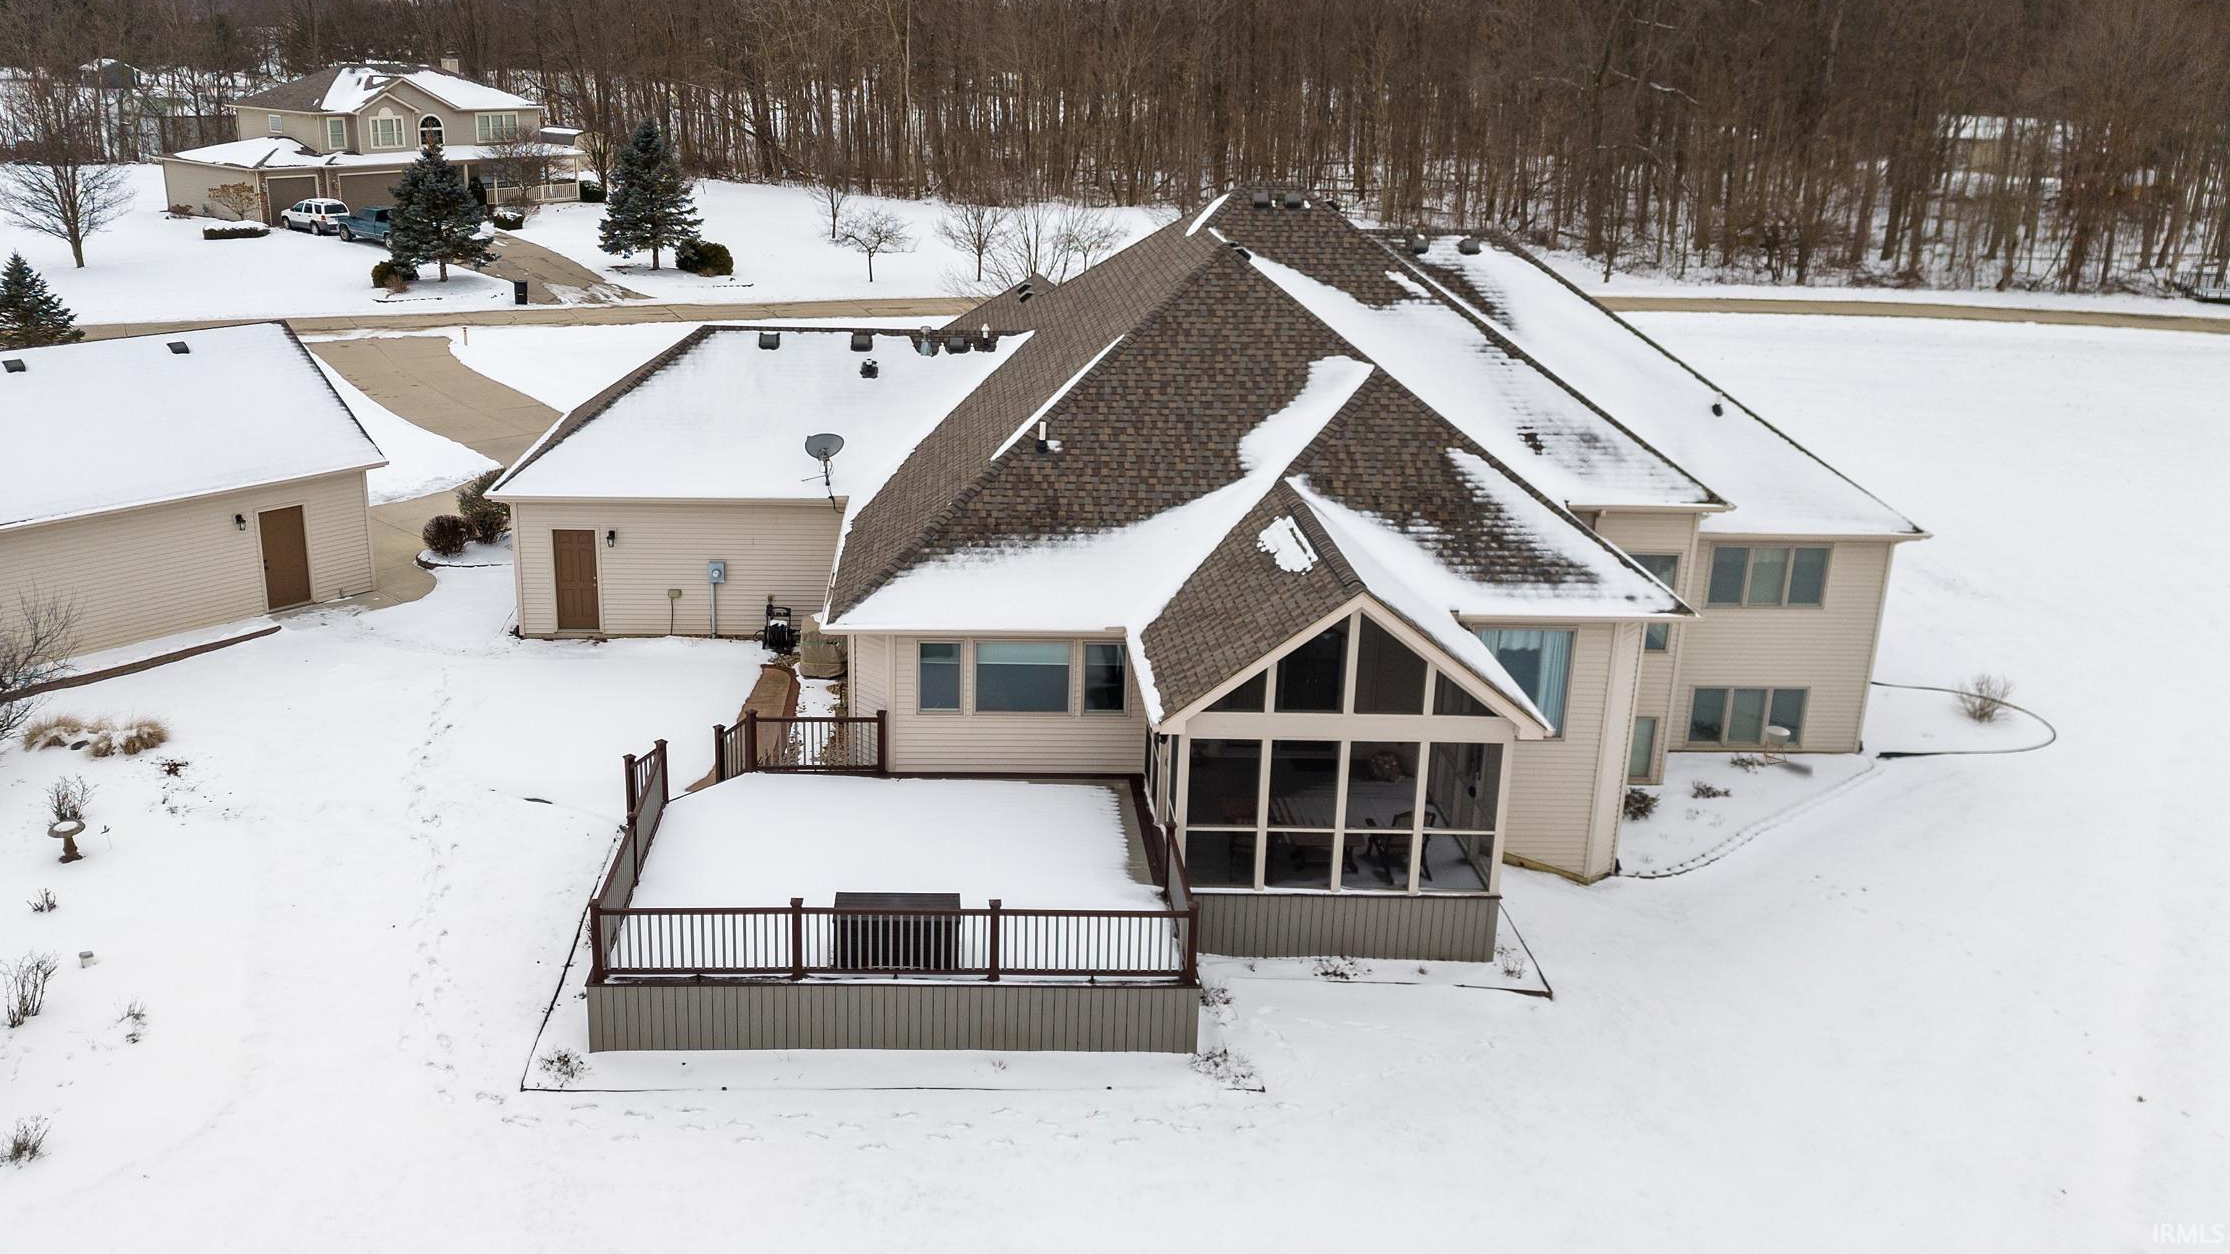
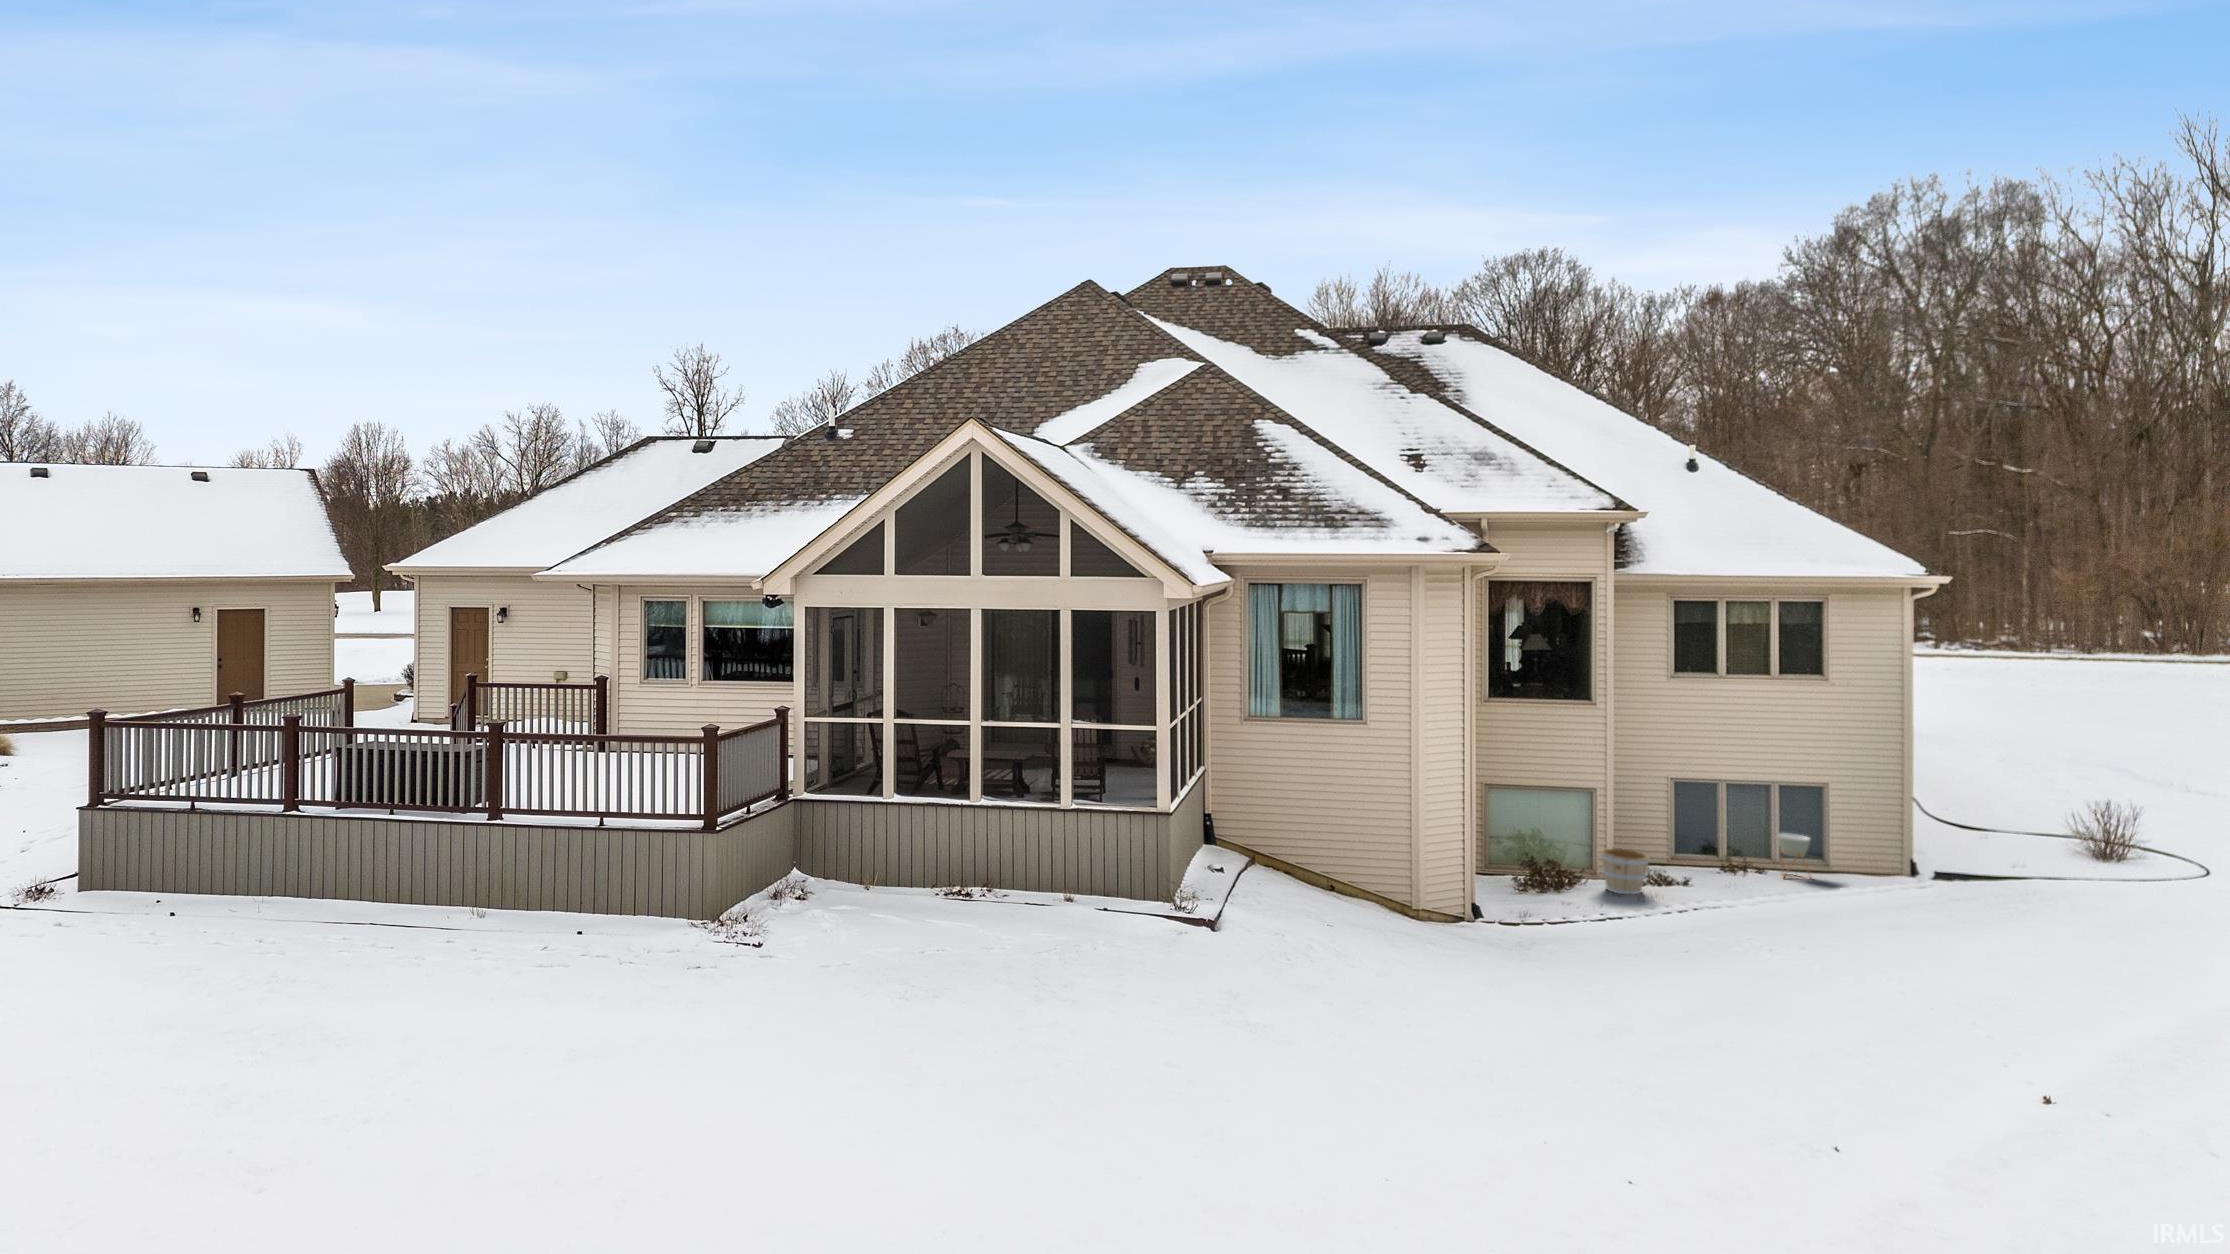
wooden bucket: none [1657,763,1697,805] -> present [1600,848,1650,894]

